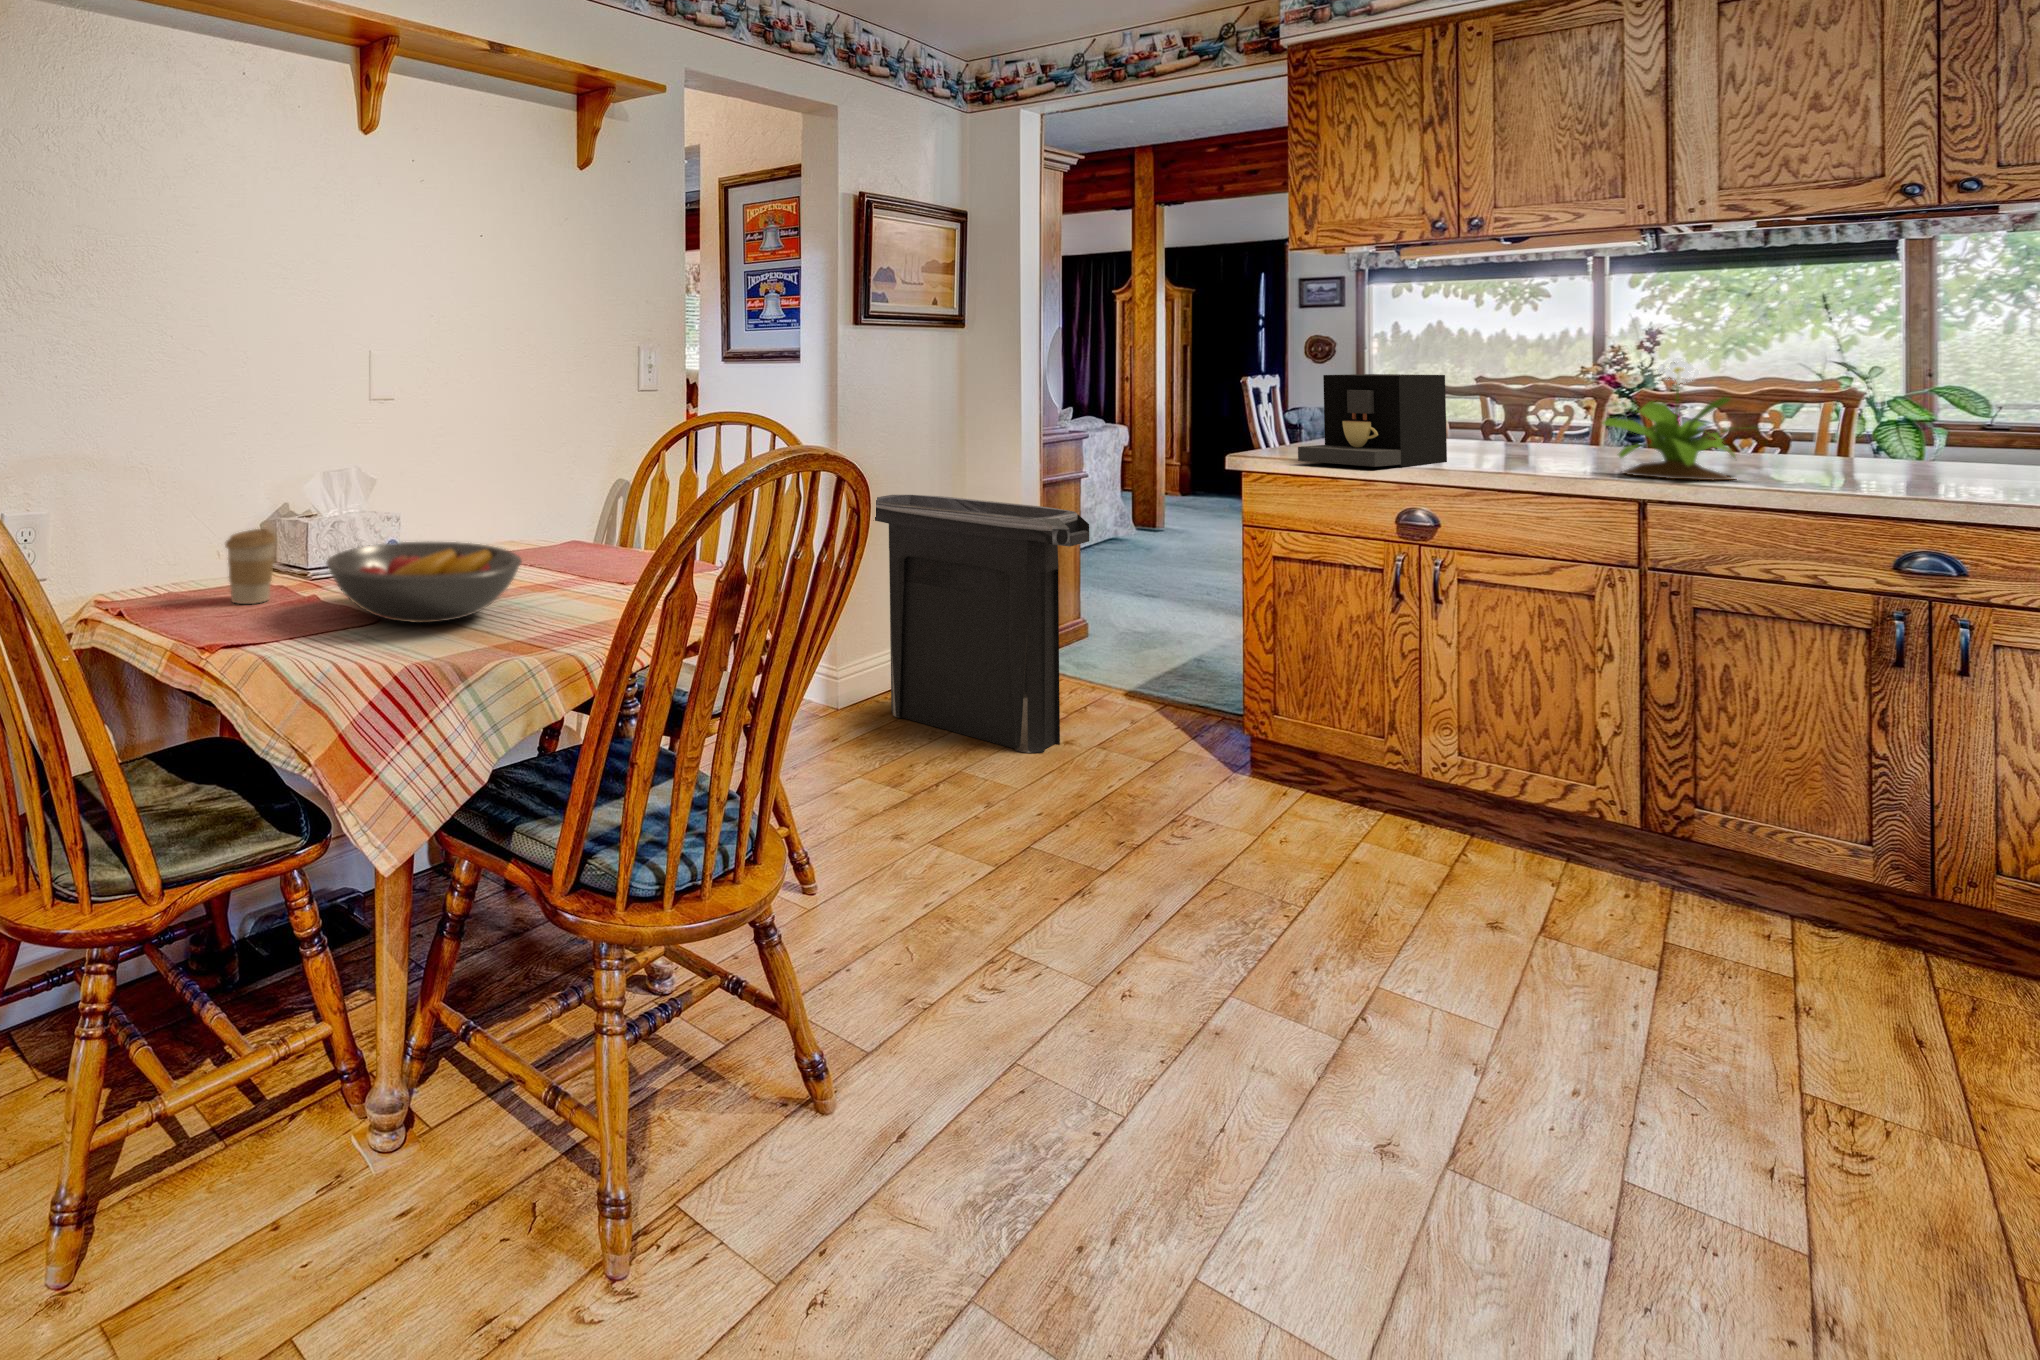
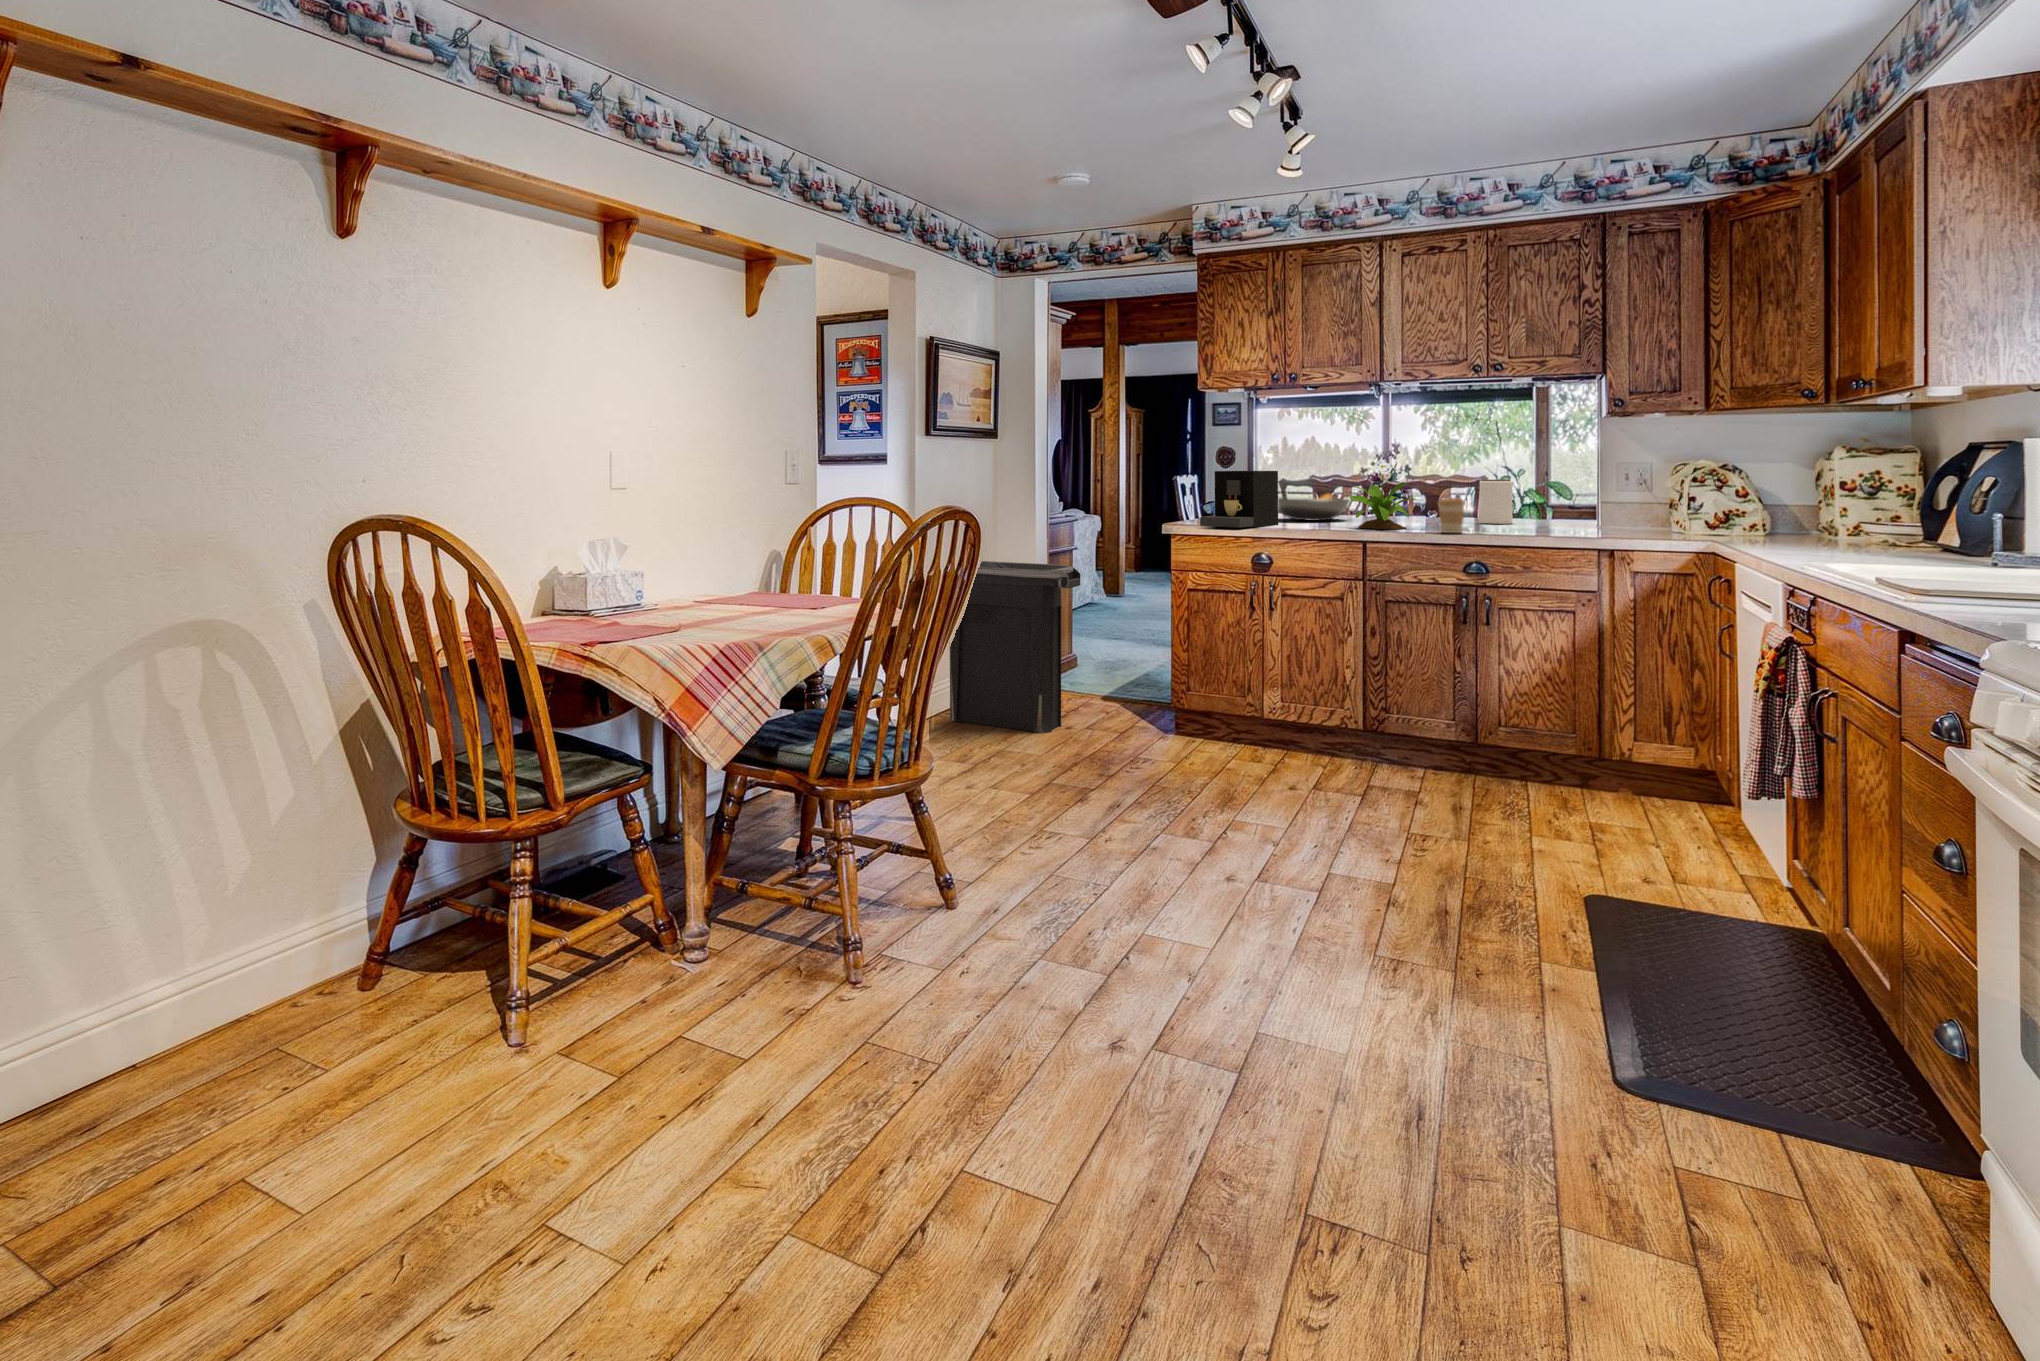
jar: none [1901,393,1990,476] -> present [1480,479,1512,524]
coffee cup: present [225,529,275,604] -> present [1437,498,1465,533]
fruit bowl: present [326,542,522,623] -> present [1278,494,1350,521]

